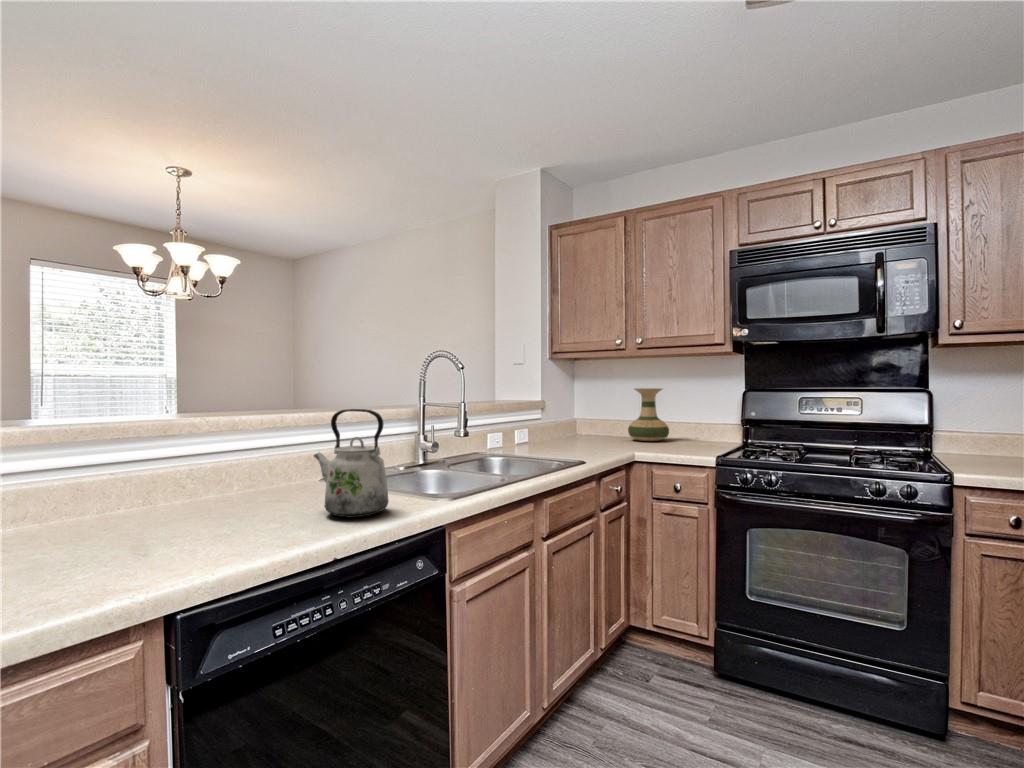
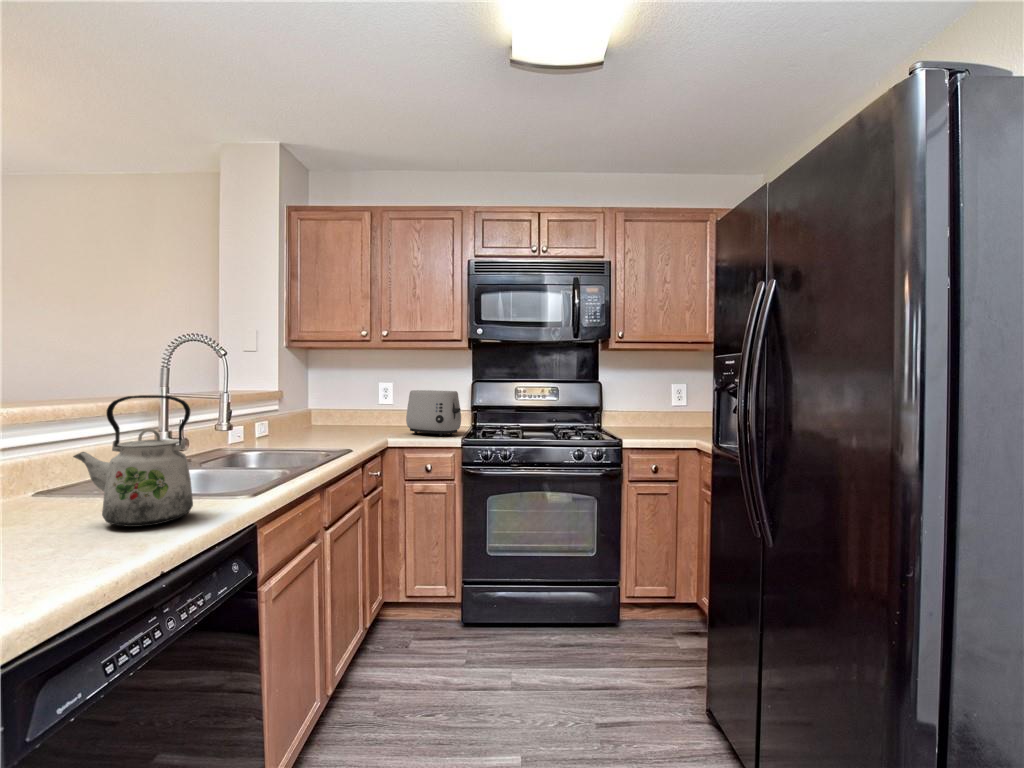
vase: present [628,388,669,441] -> none [370,379,409,429]
toaster: none [658,401,718,453] -> present [406,390,461,436]

